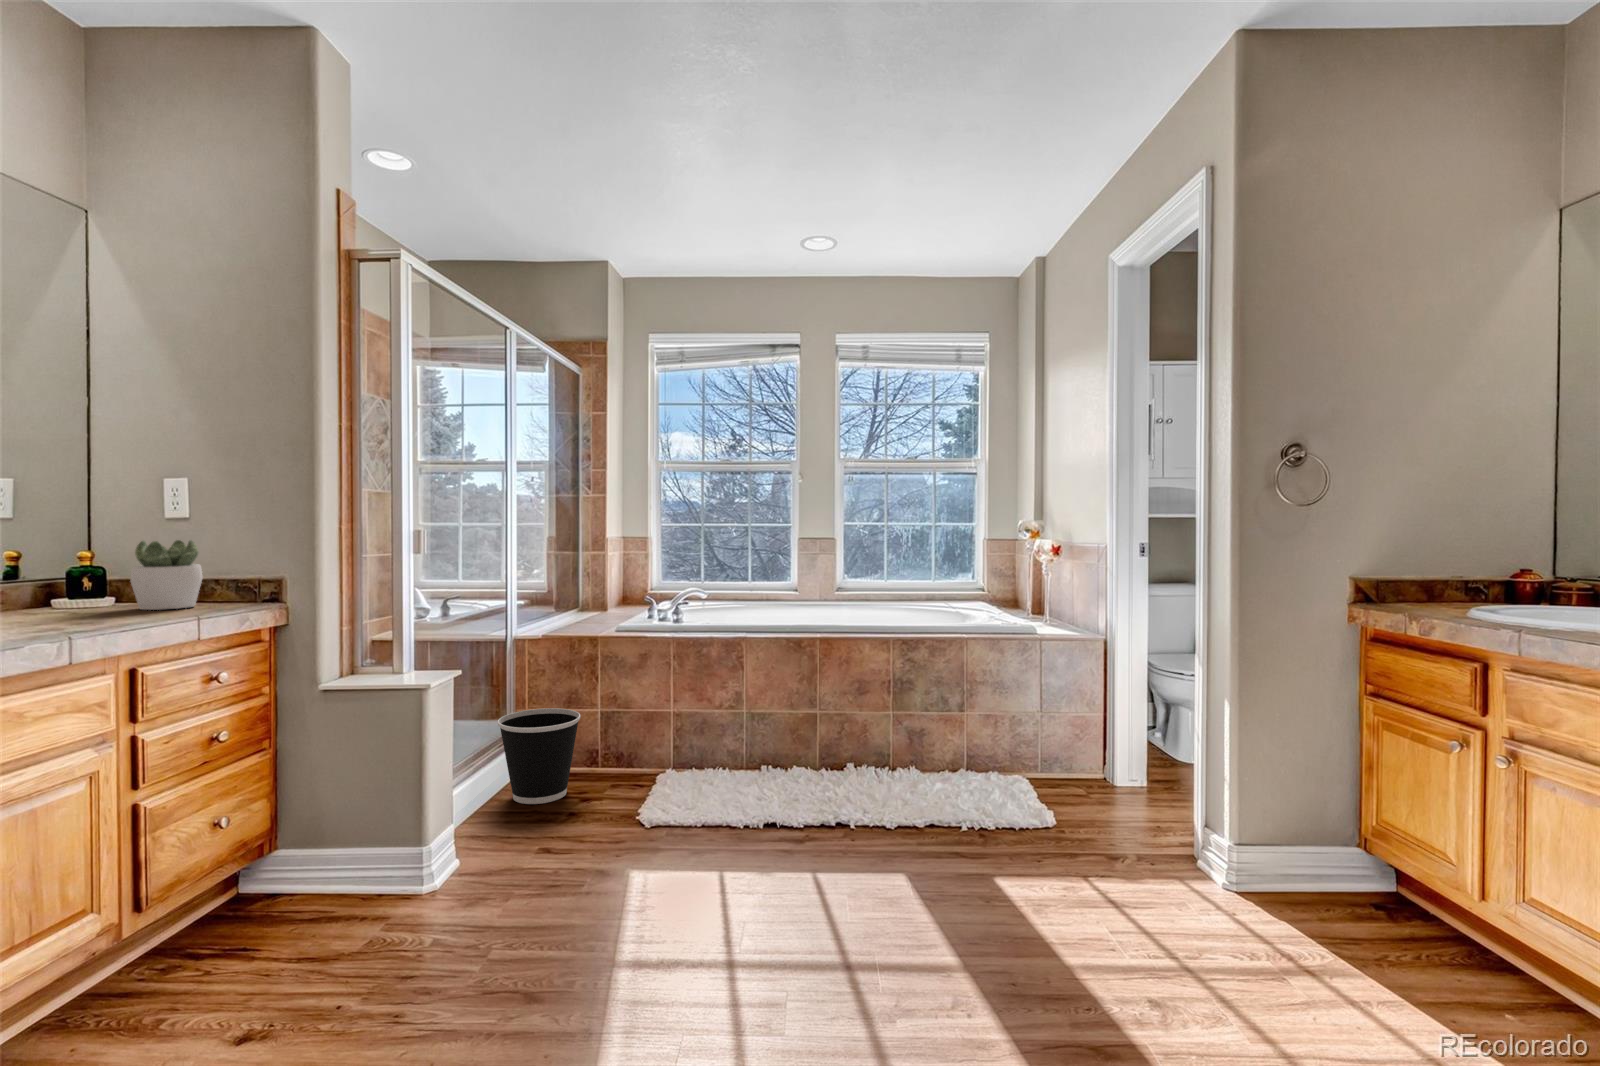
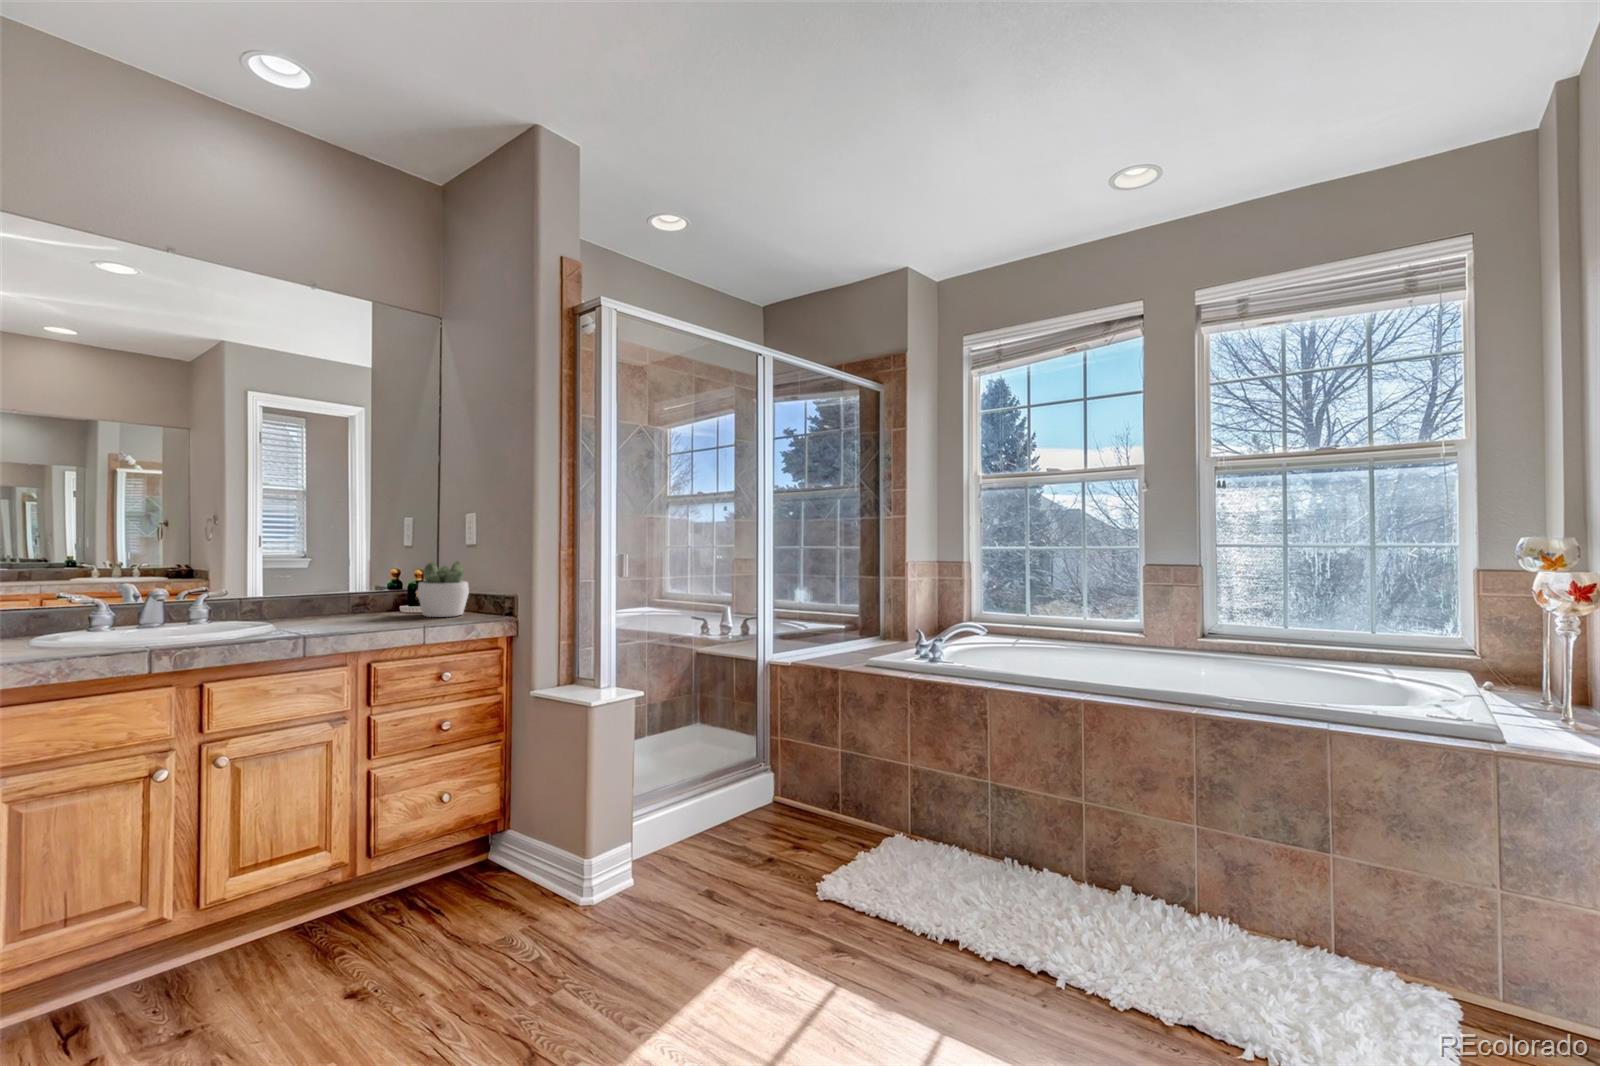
wastebasket: present [498,708,580,804] -> none [729,737,809,837]

